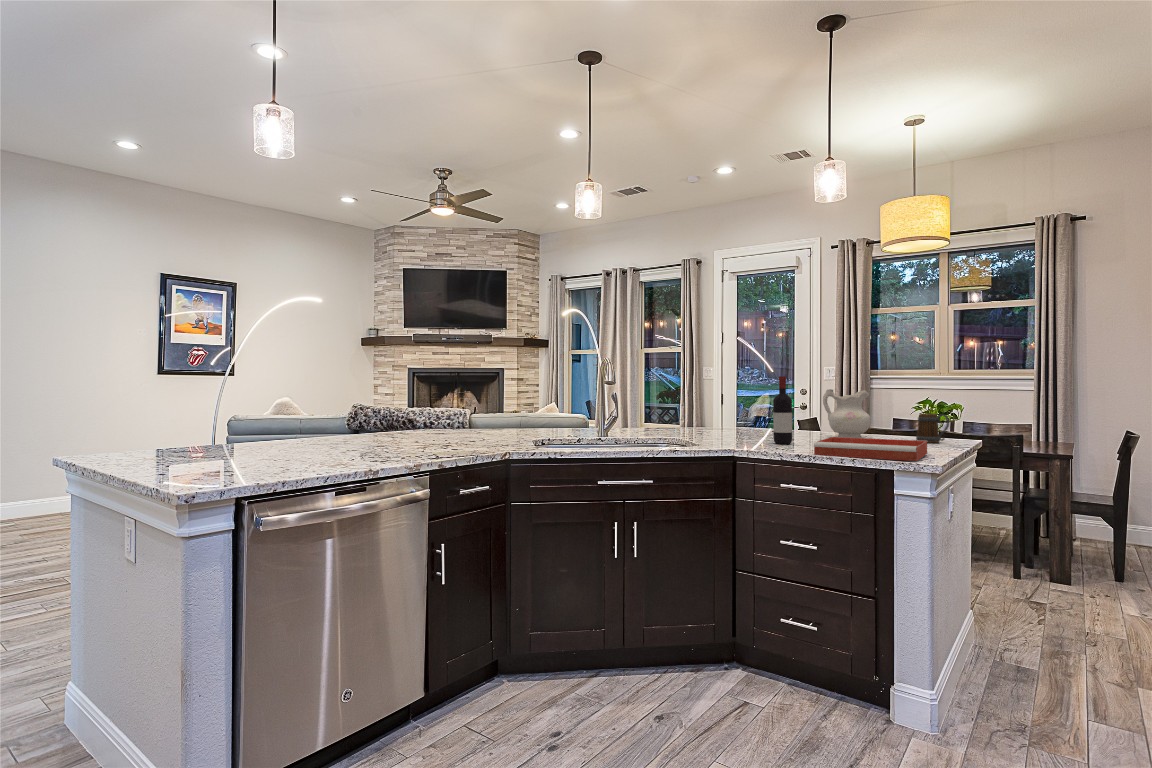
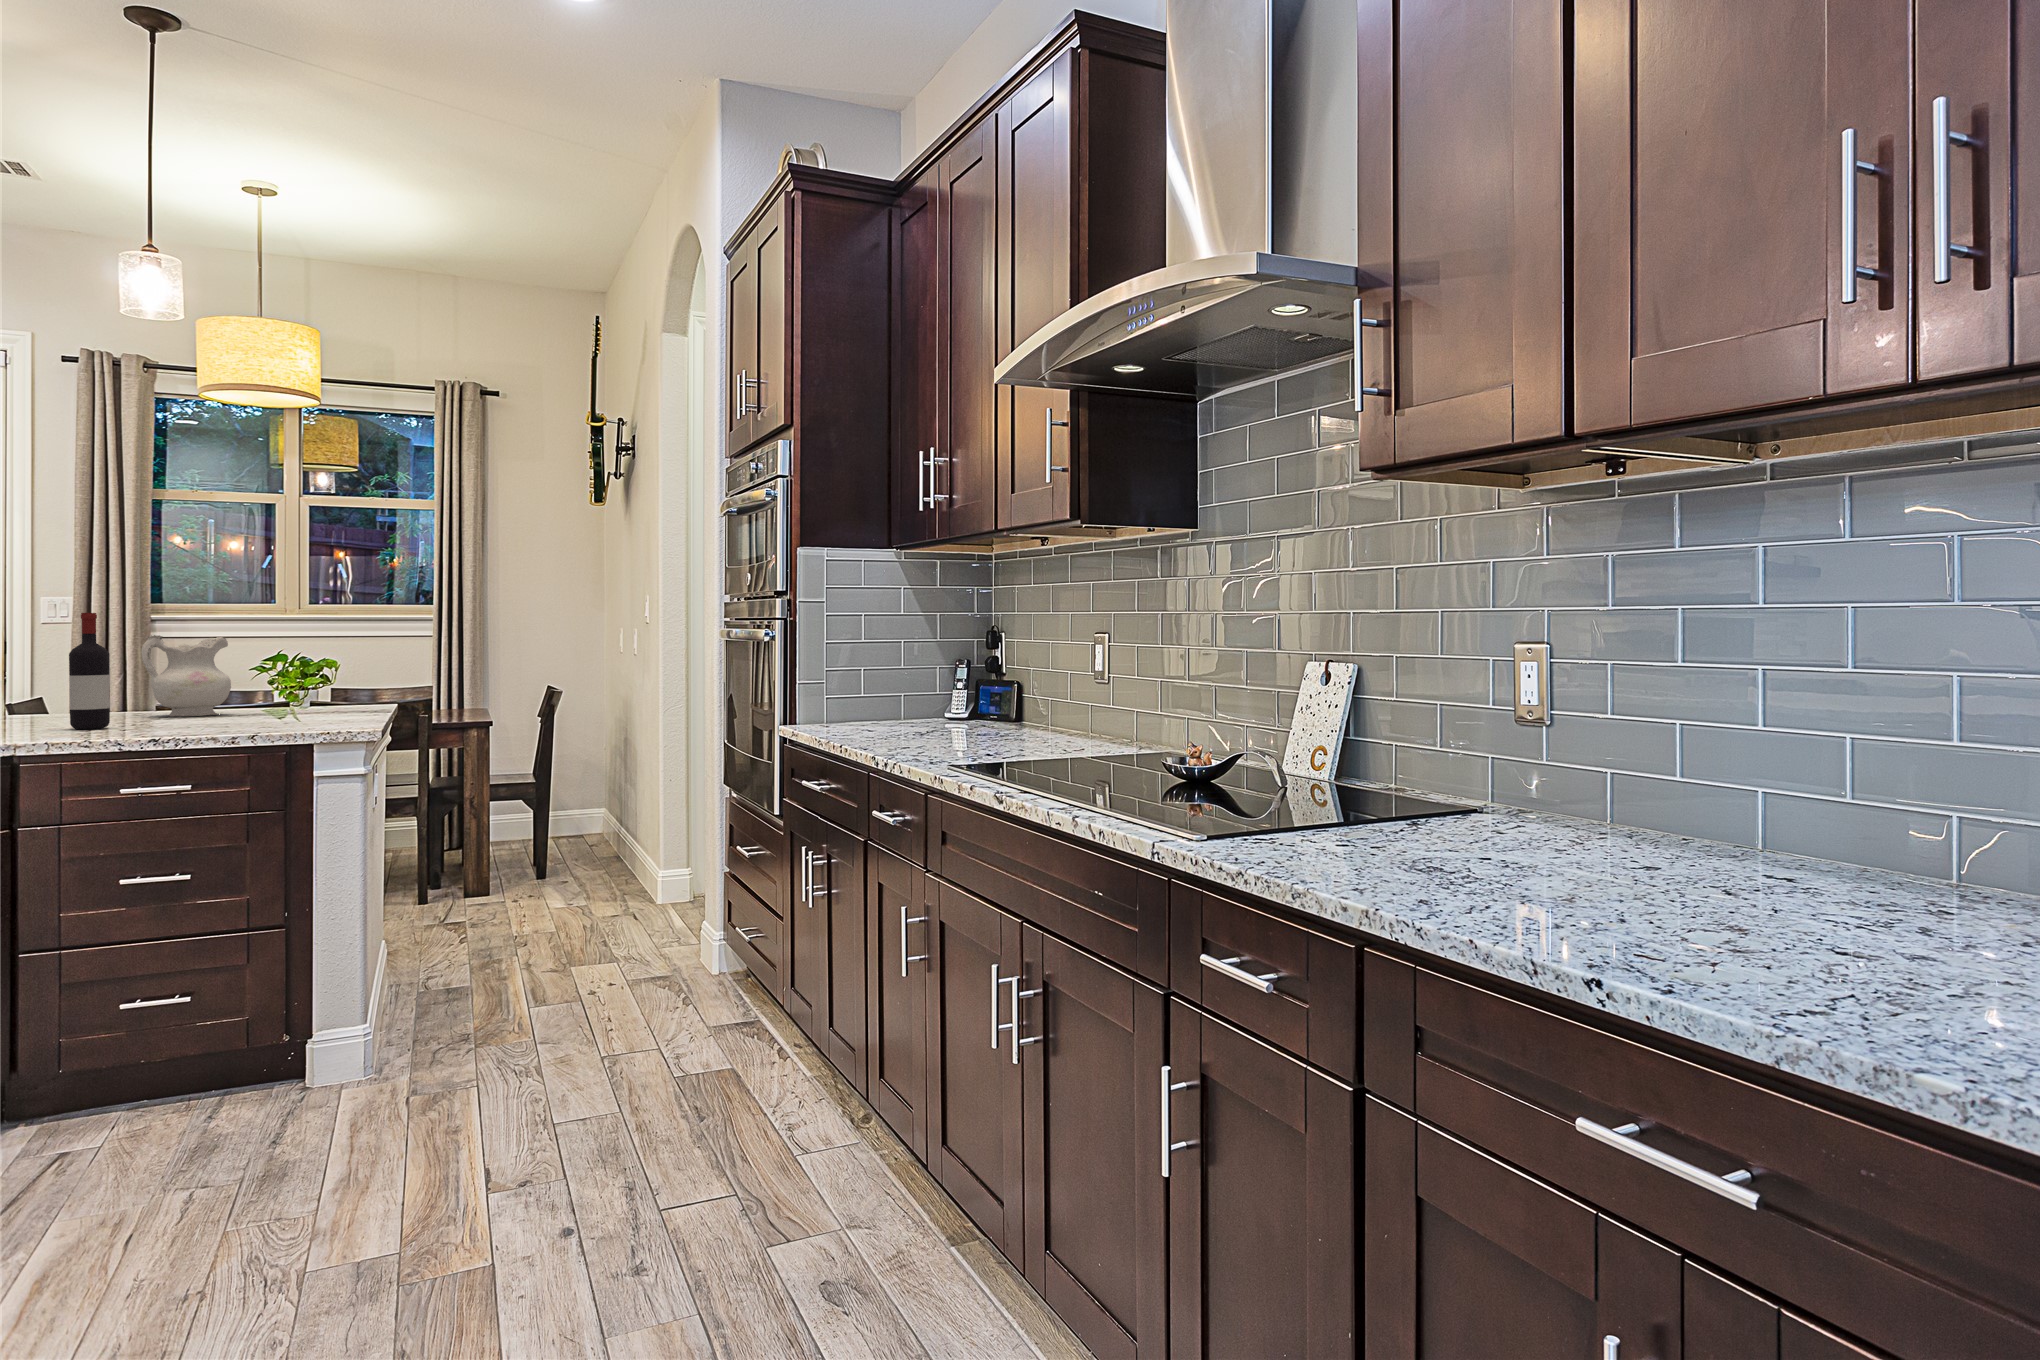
mug: present [916,413,949,443] -> none [307,670,355,713]
tray: present [814,437,927,461] -> none [182,704,348,736]

